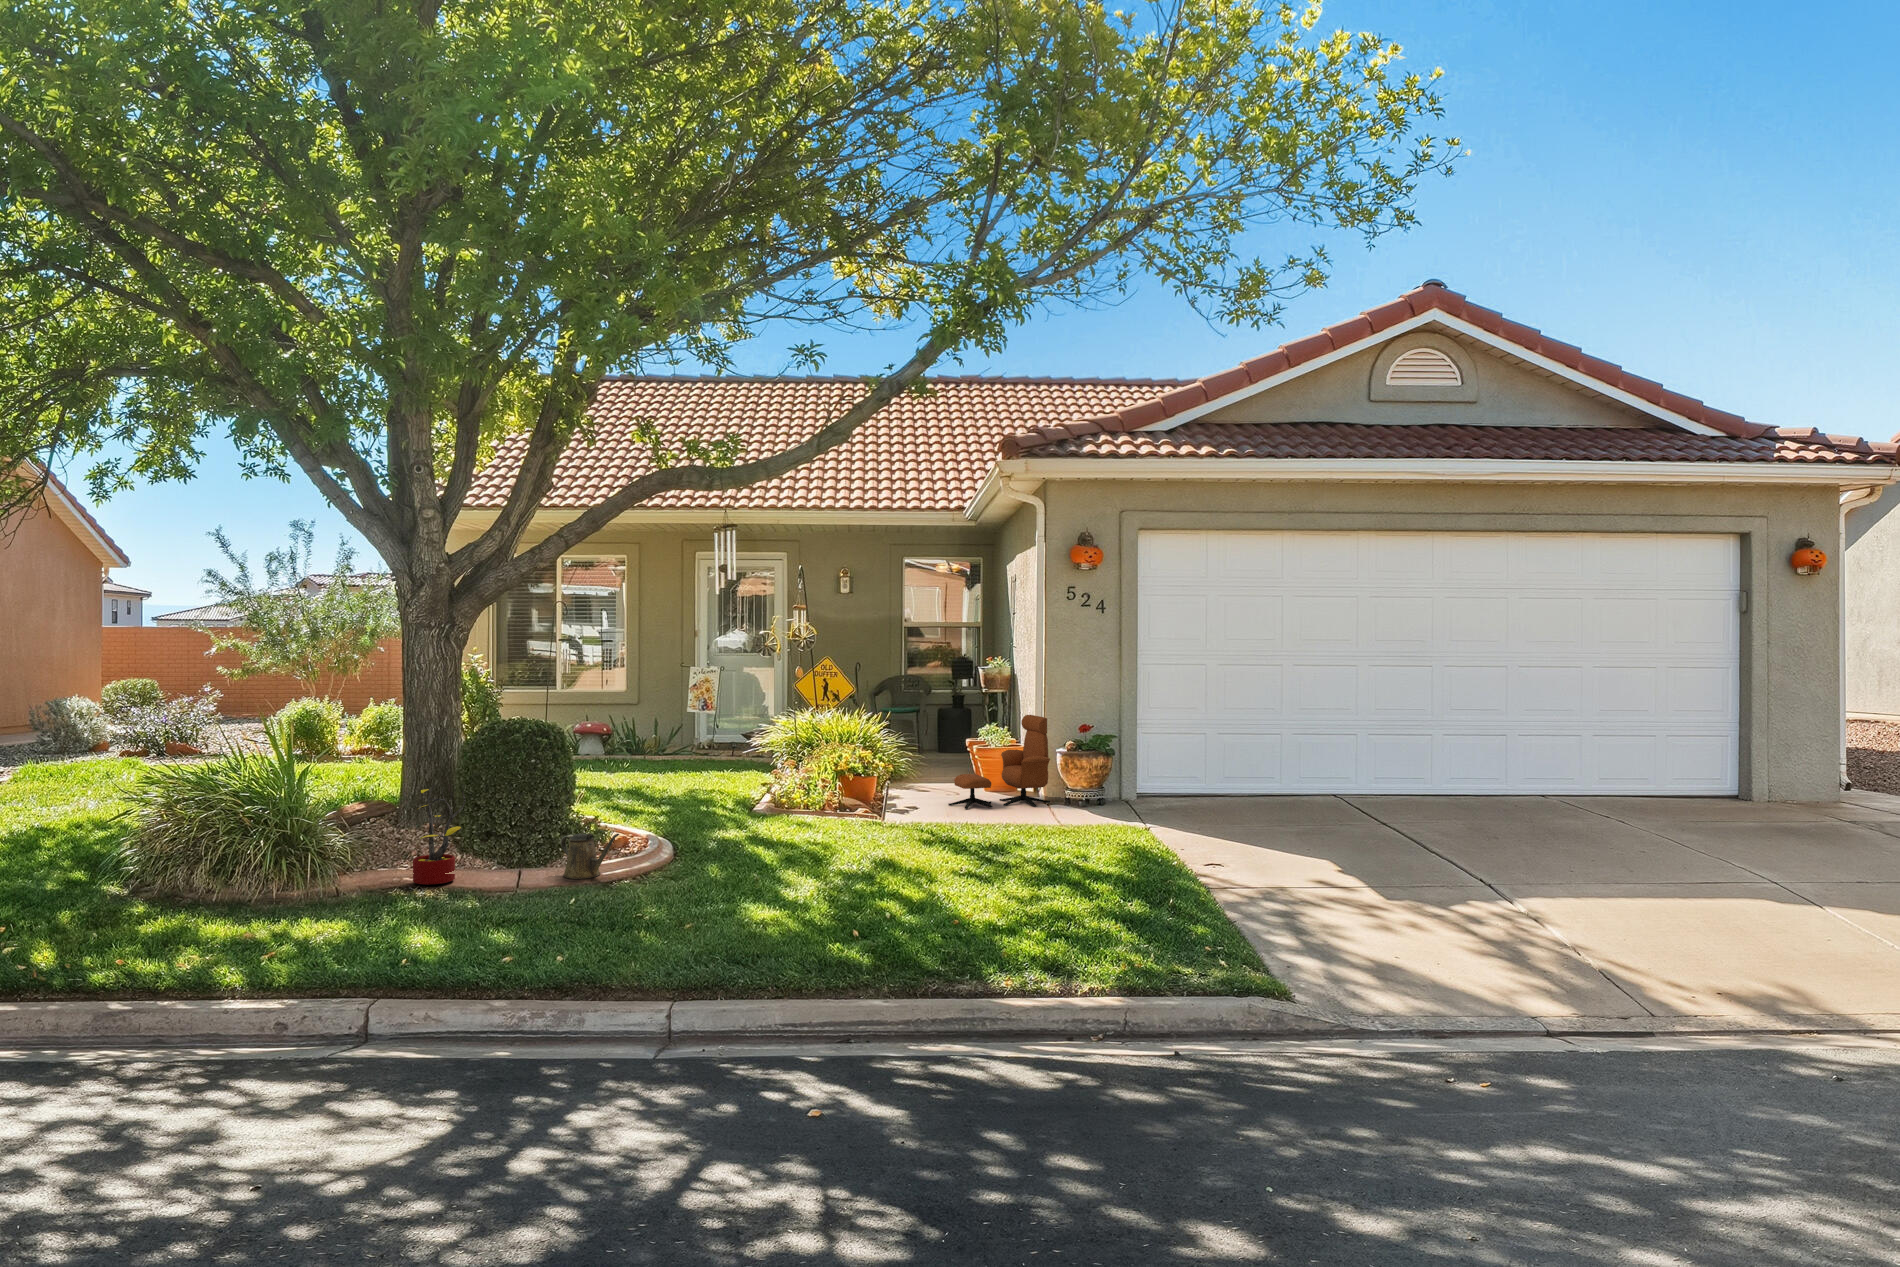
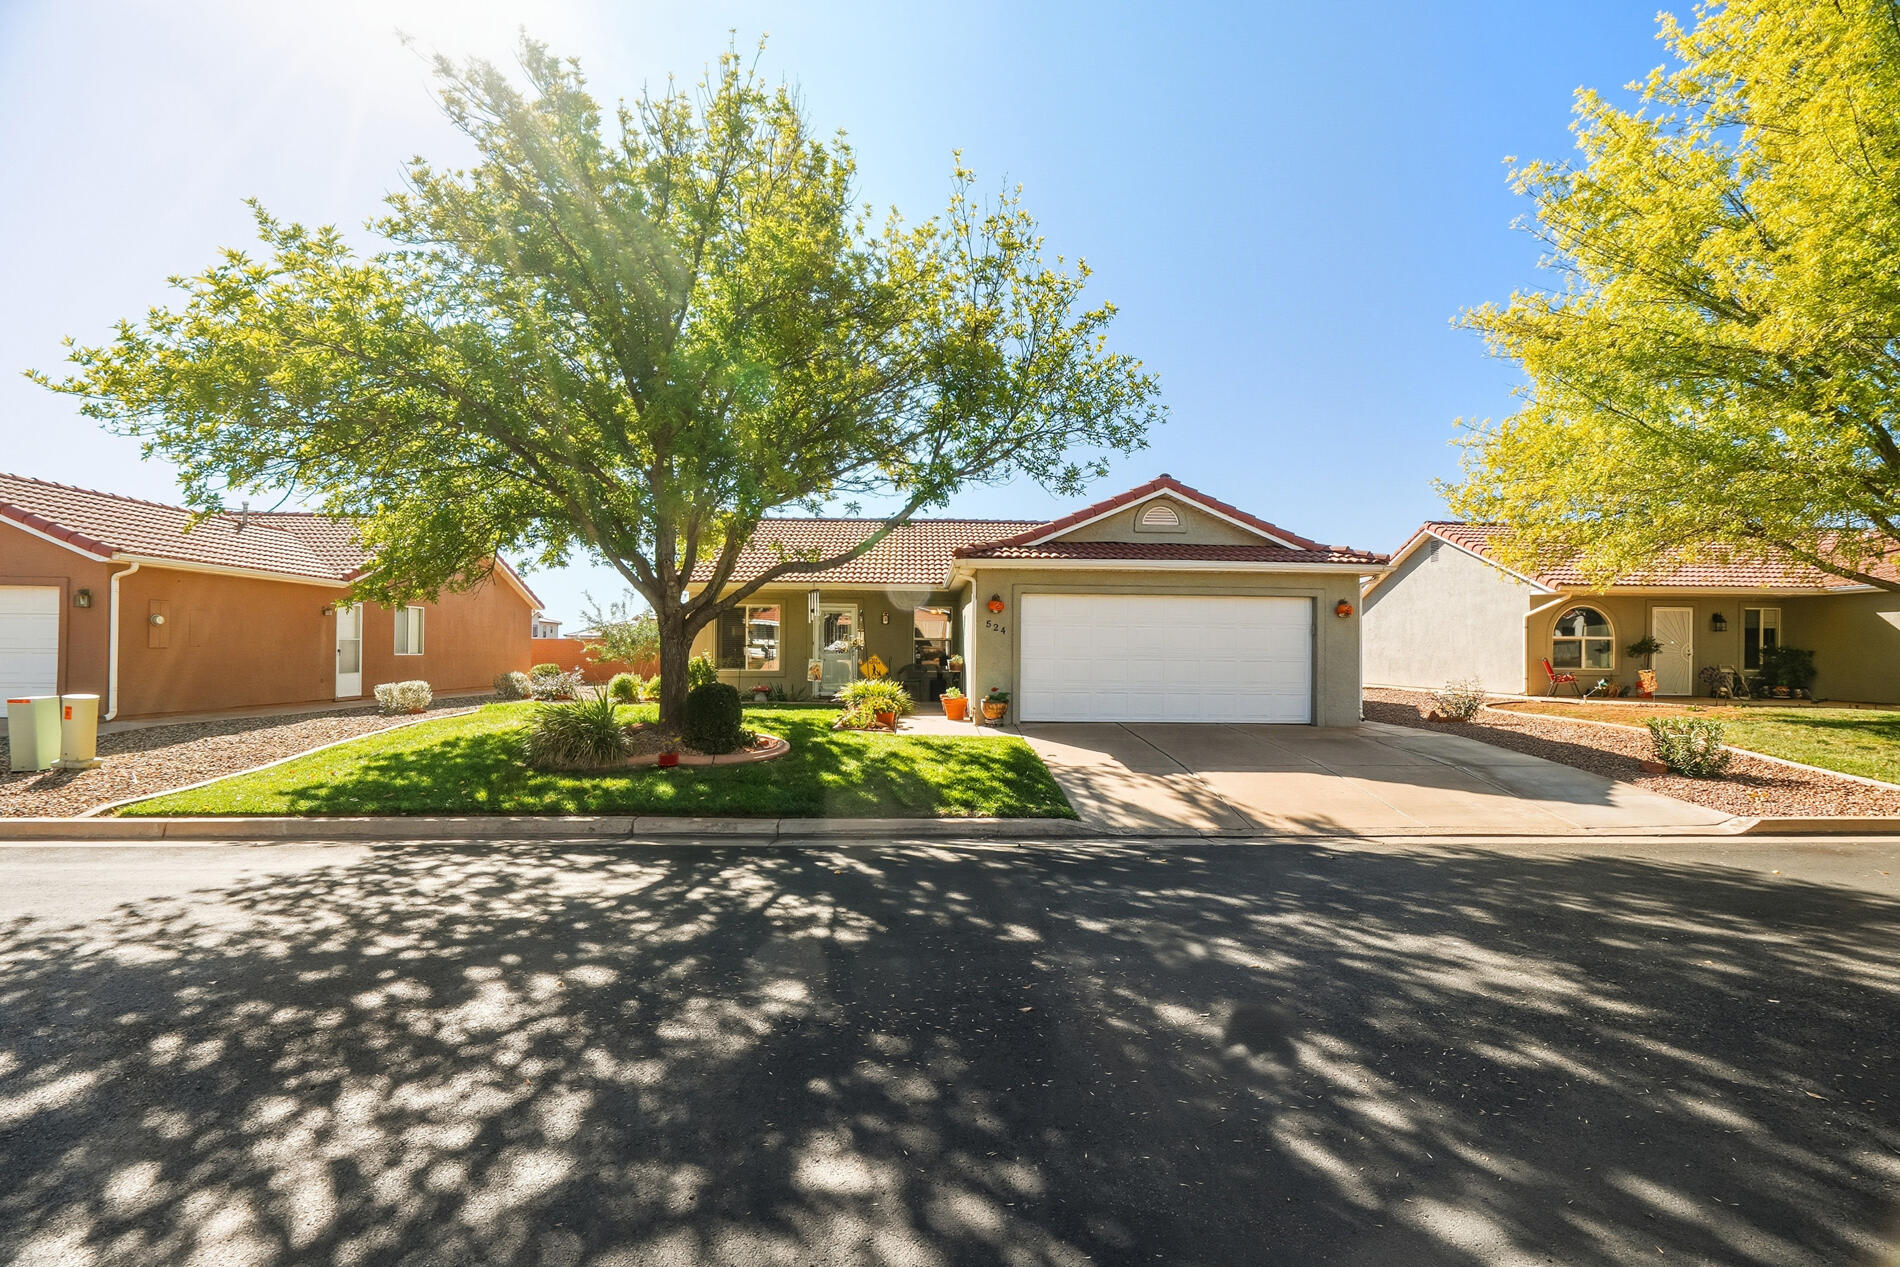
lounge chair: present [948,715,1050,809] -> none [933,681,985,728]
watering can: present [561,833,619,879] -> none [731,741,759,763]

